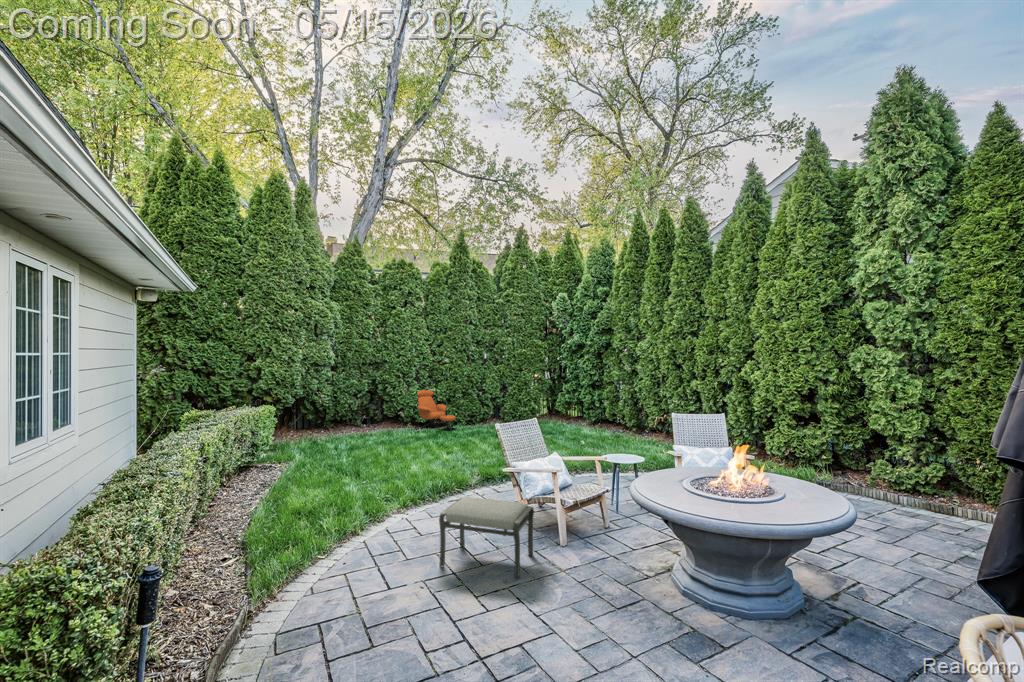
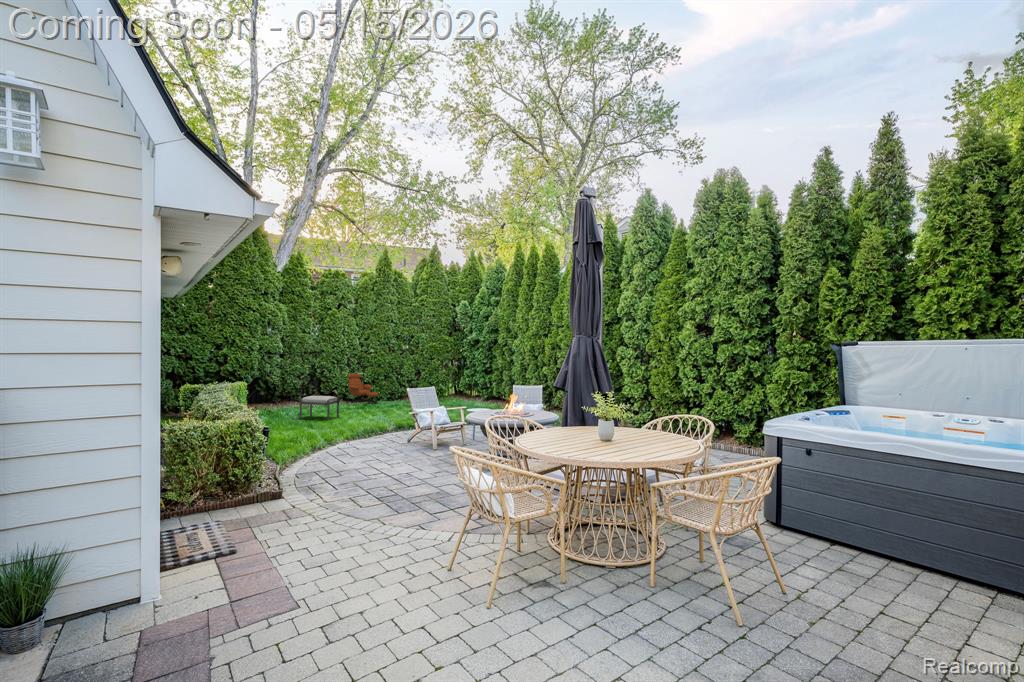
ottoman: present [439,497,534,578] -> present [299,396,340,420]

